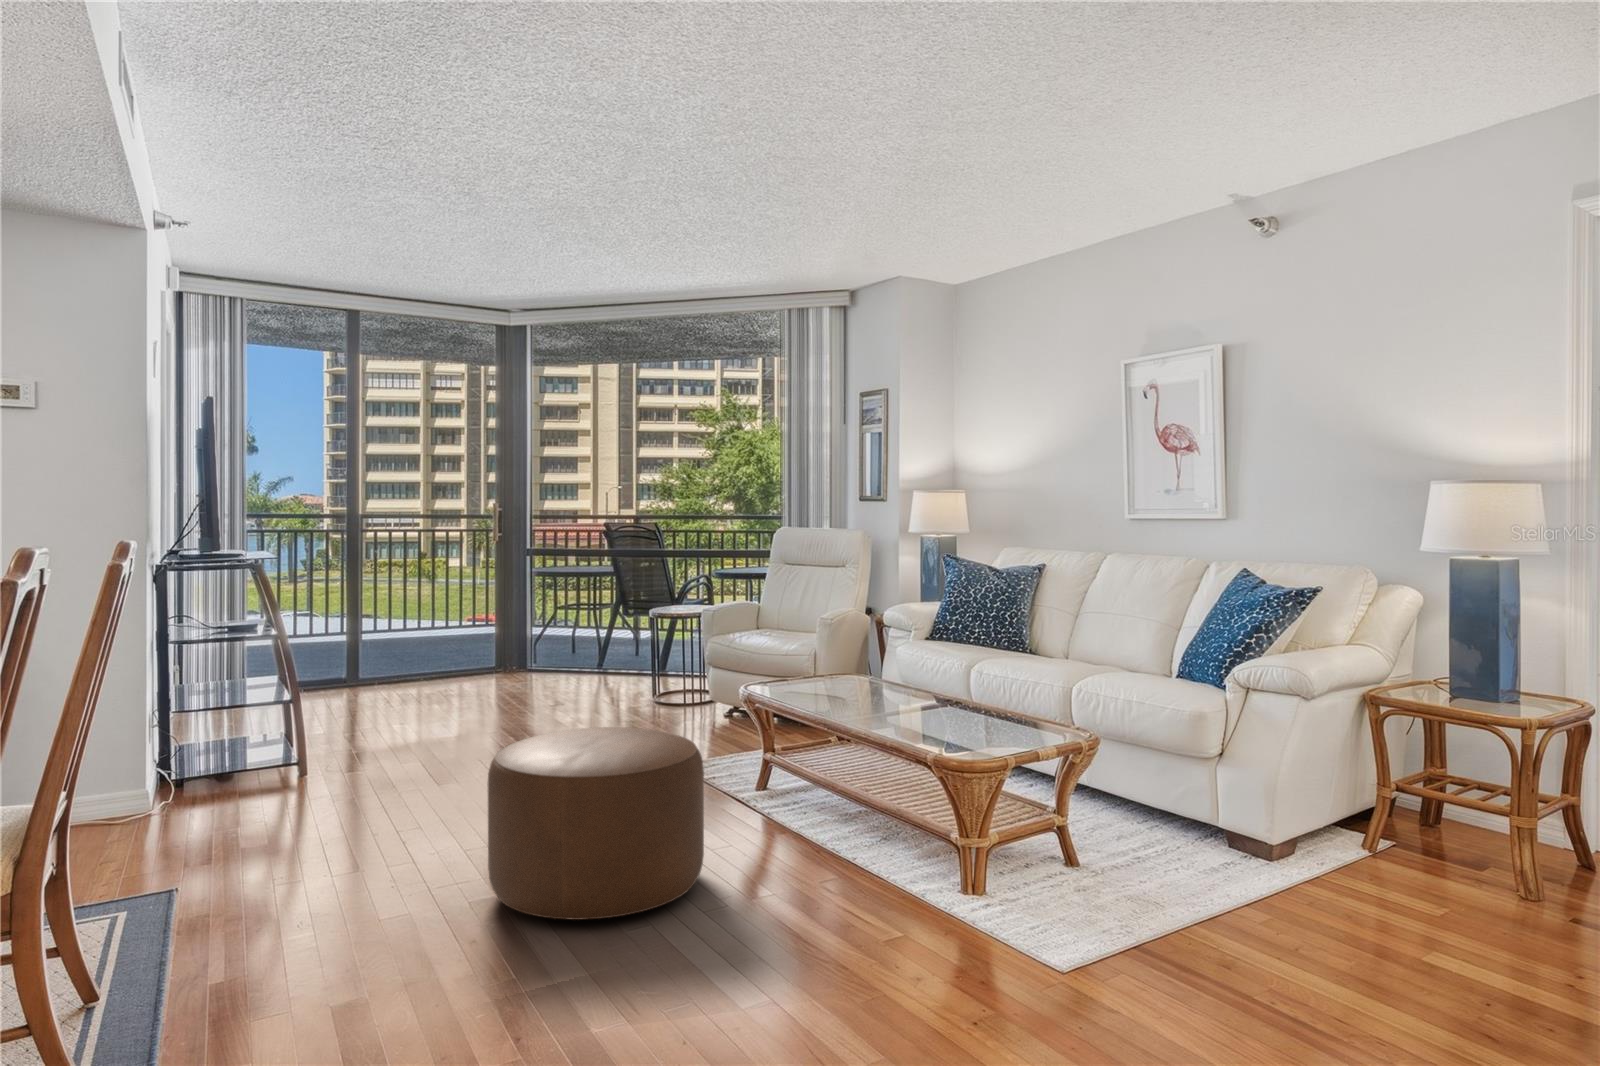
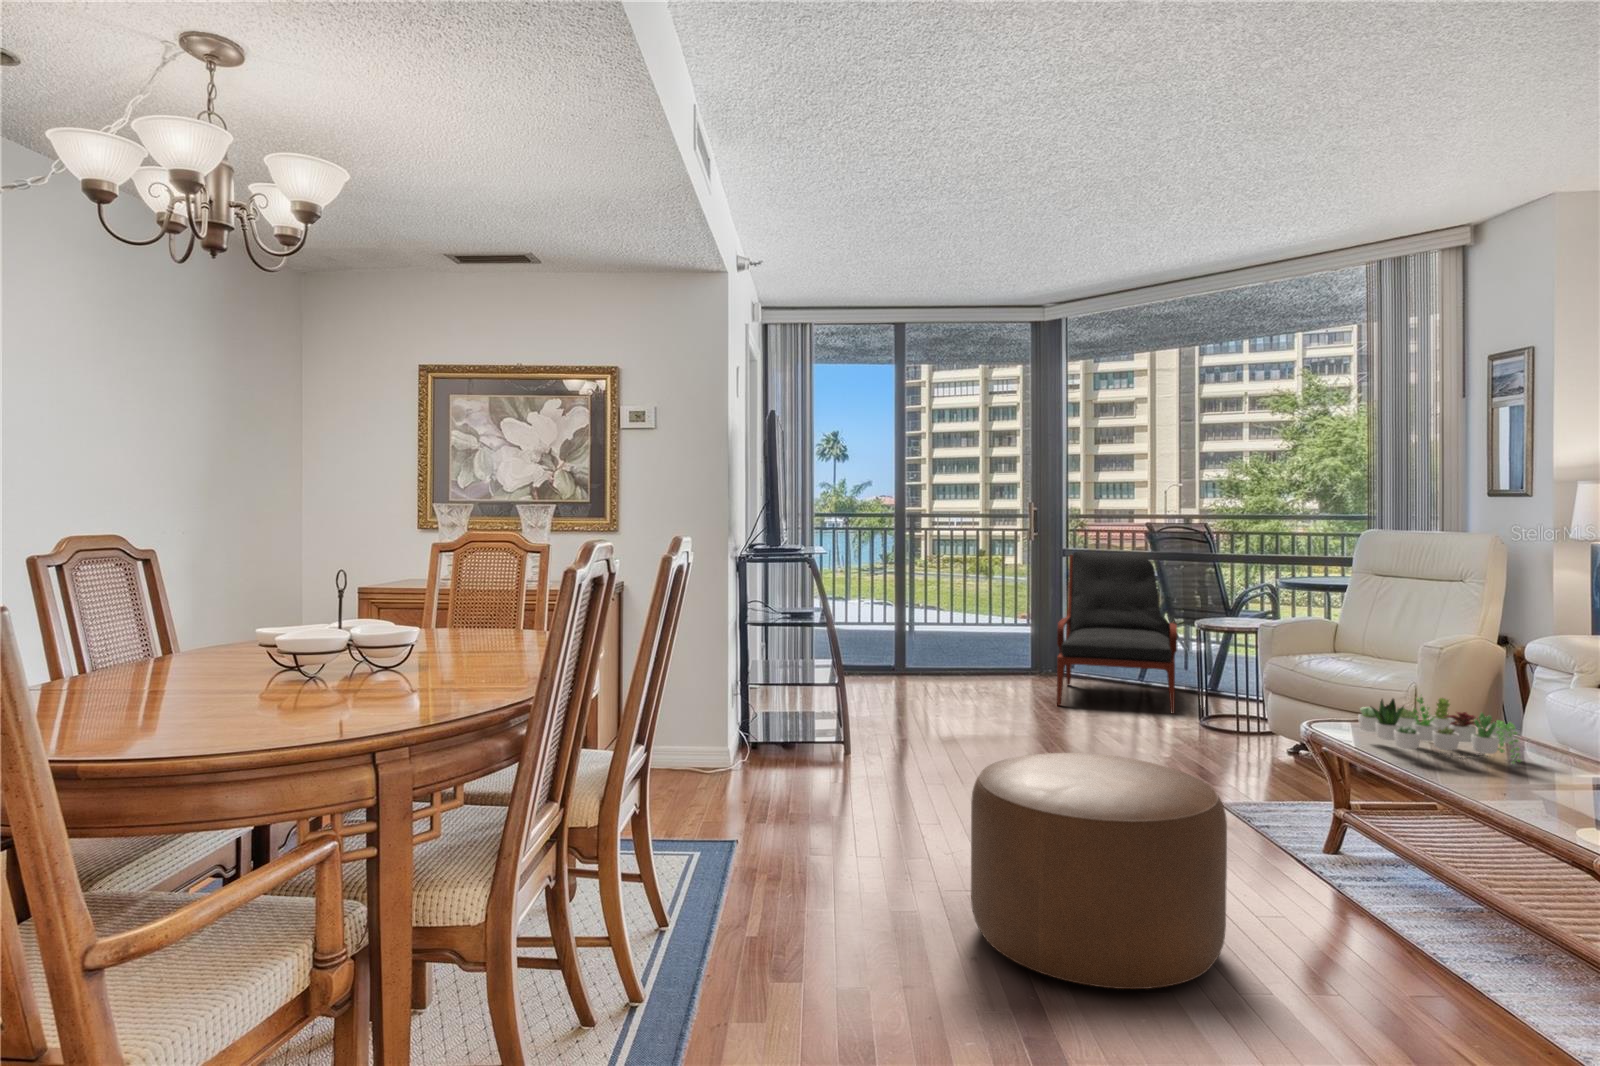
armchair: none [511,551,623,705] -> present [1057,552,1178,714]
succulent plant: none [780,653,884,701] -> present [1358,697,1521,764]

